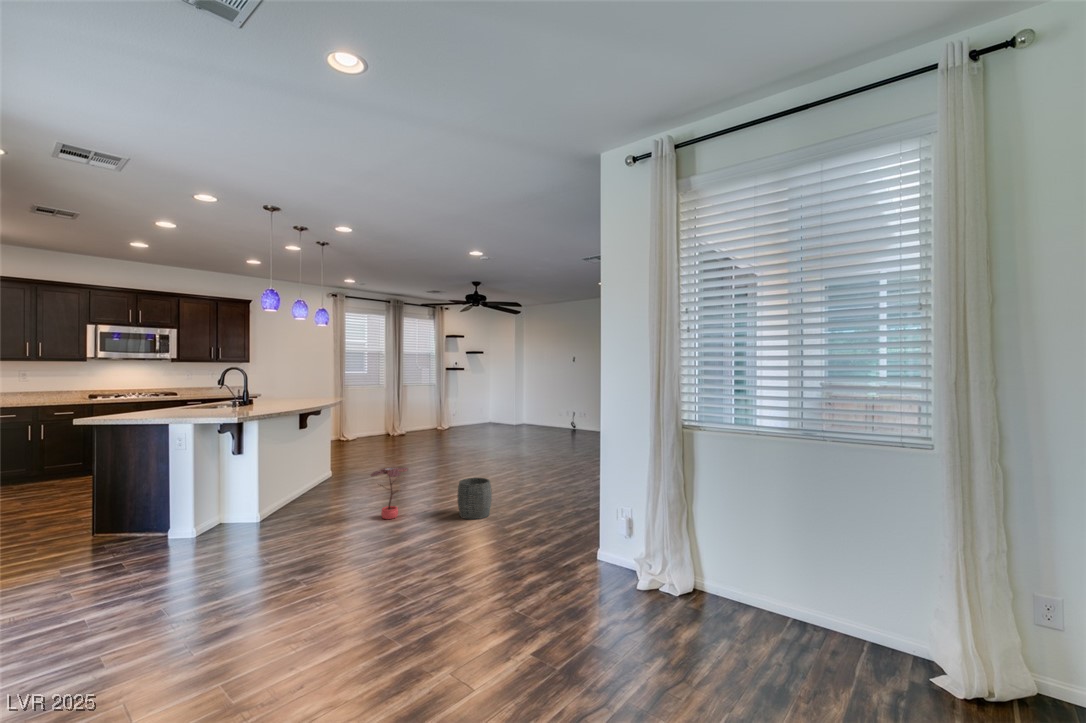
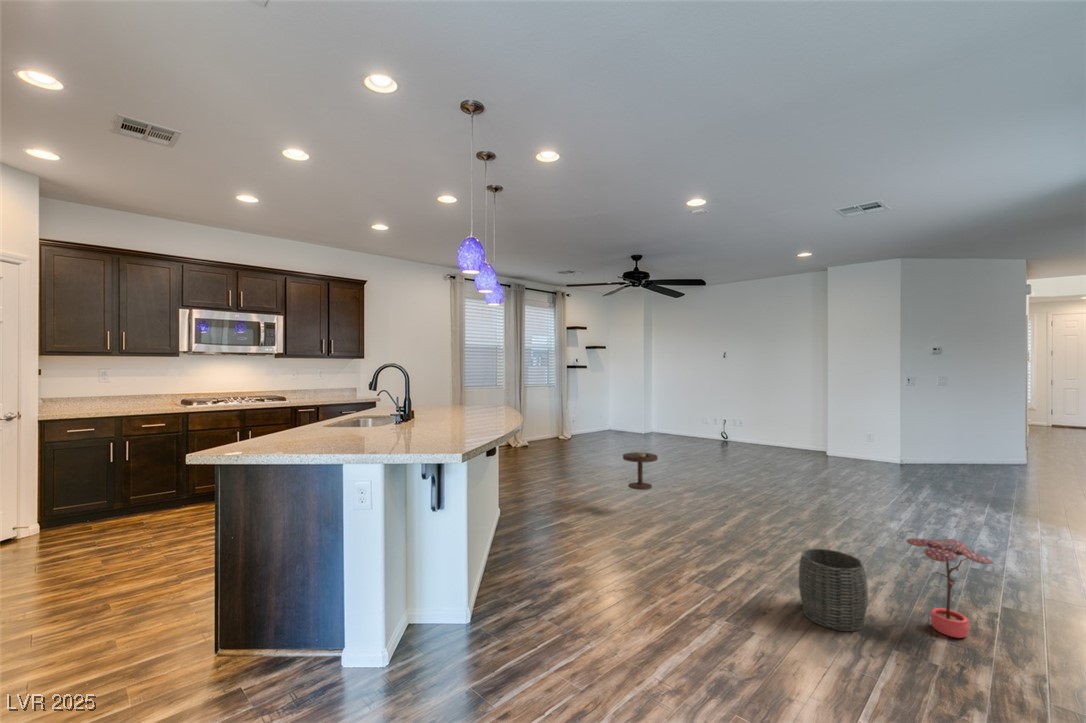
side table: none [418,430,443,476] -> present [623,452,658,490]
potted plant: present [371,467,408,519] -> present [906,539,993,638]

